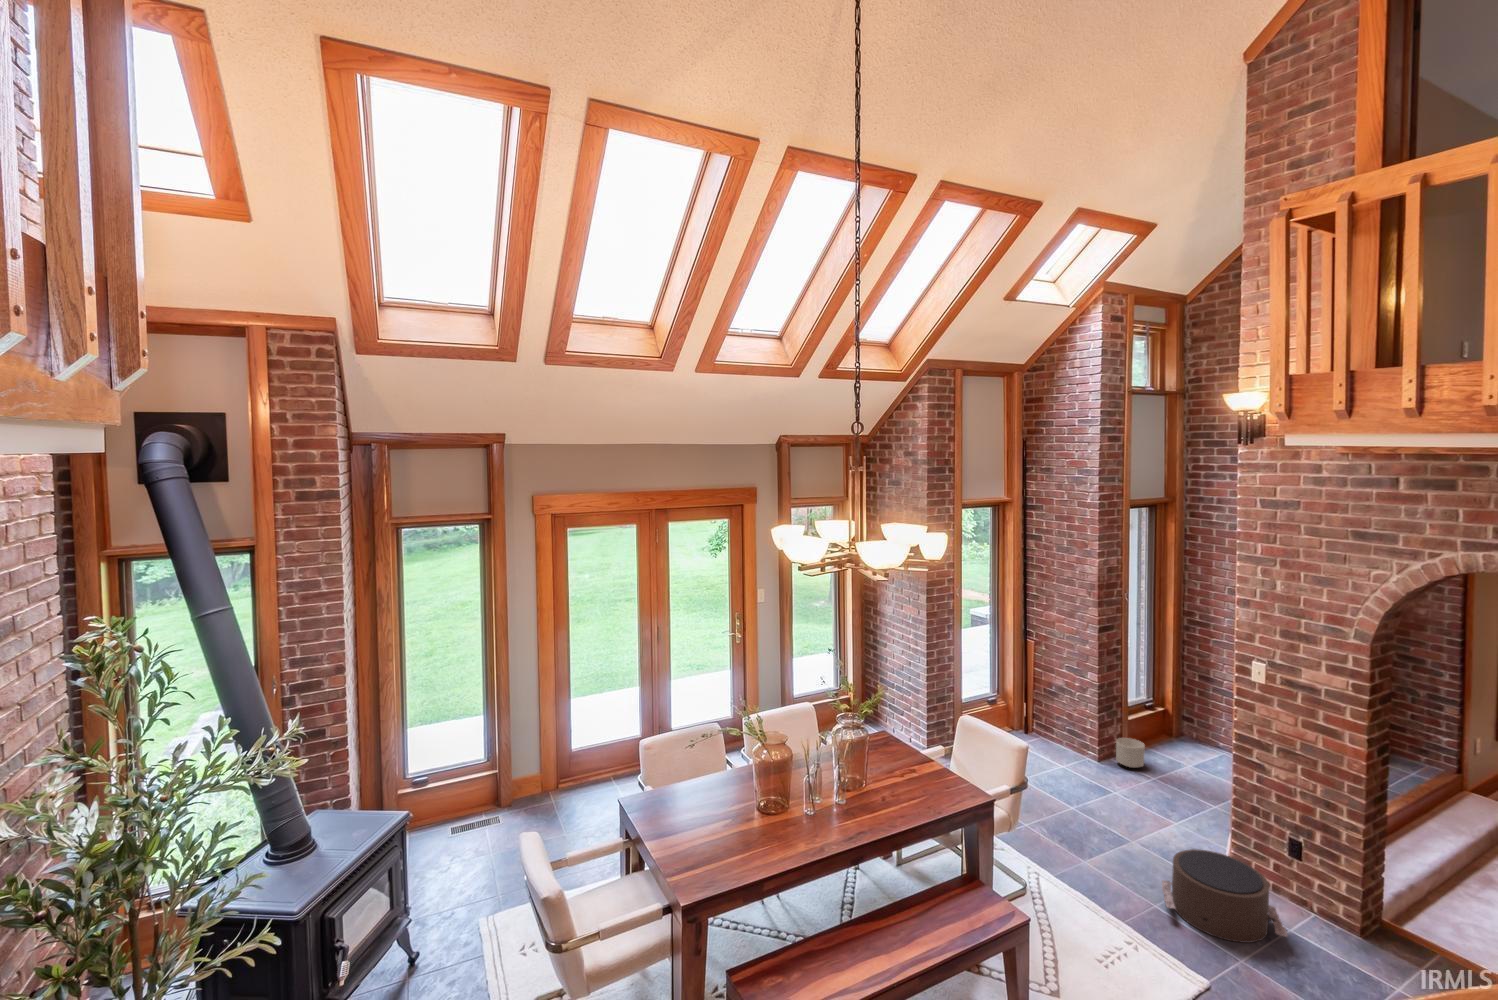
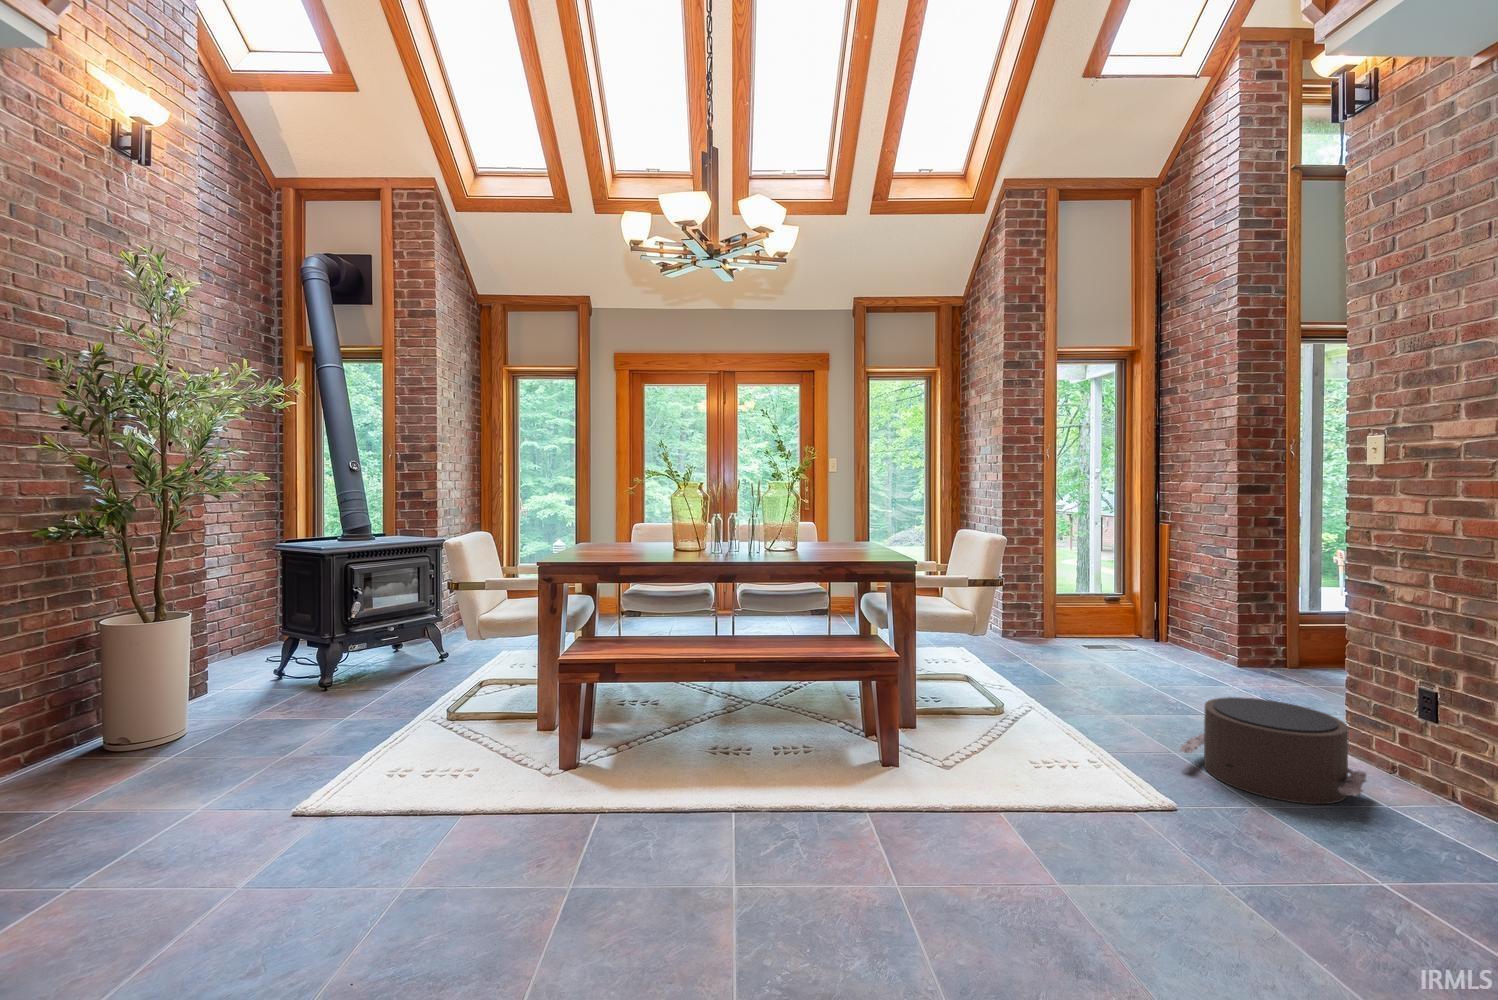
planter: present [1116,738,1145,768] -> none [1263,637,1306,675]

